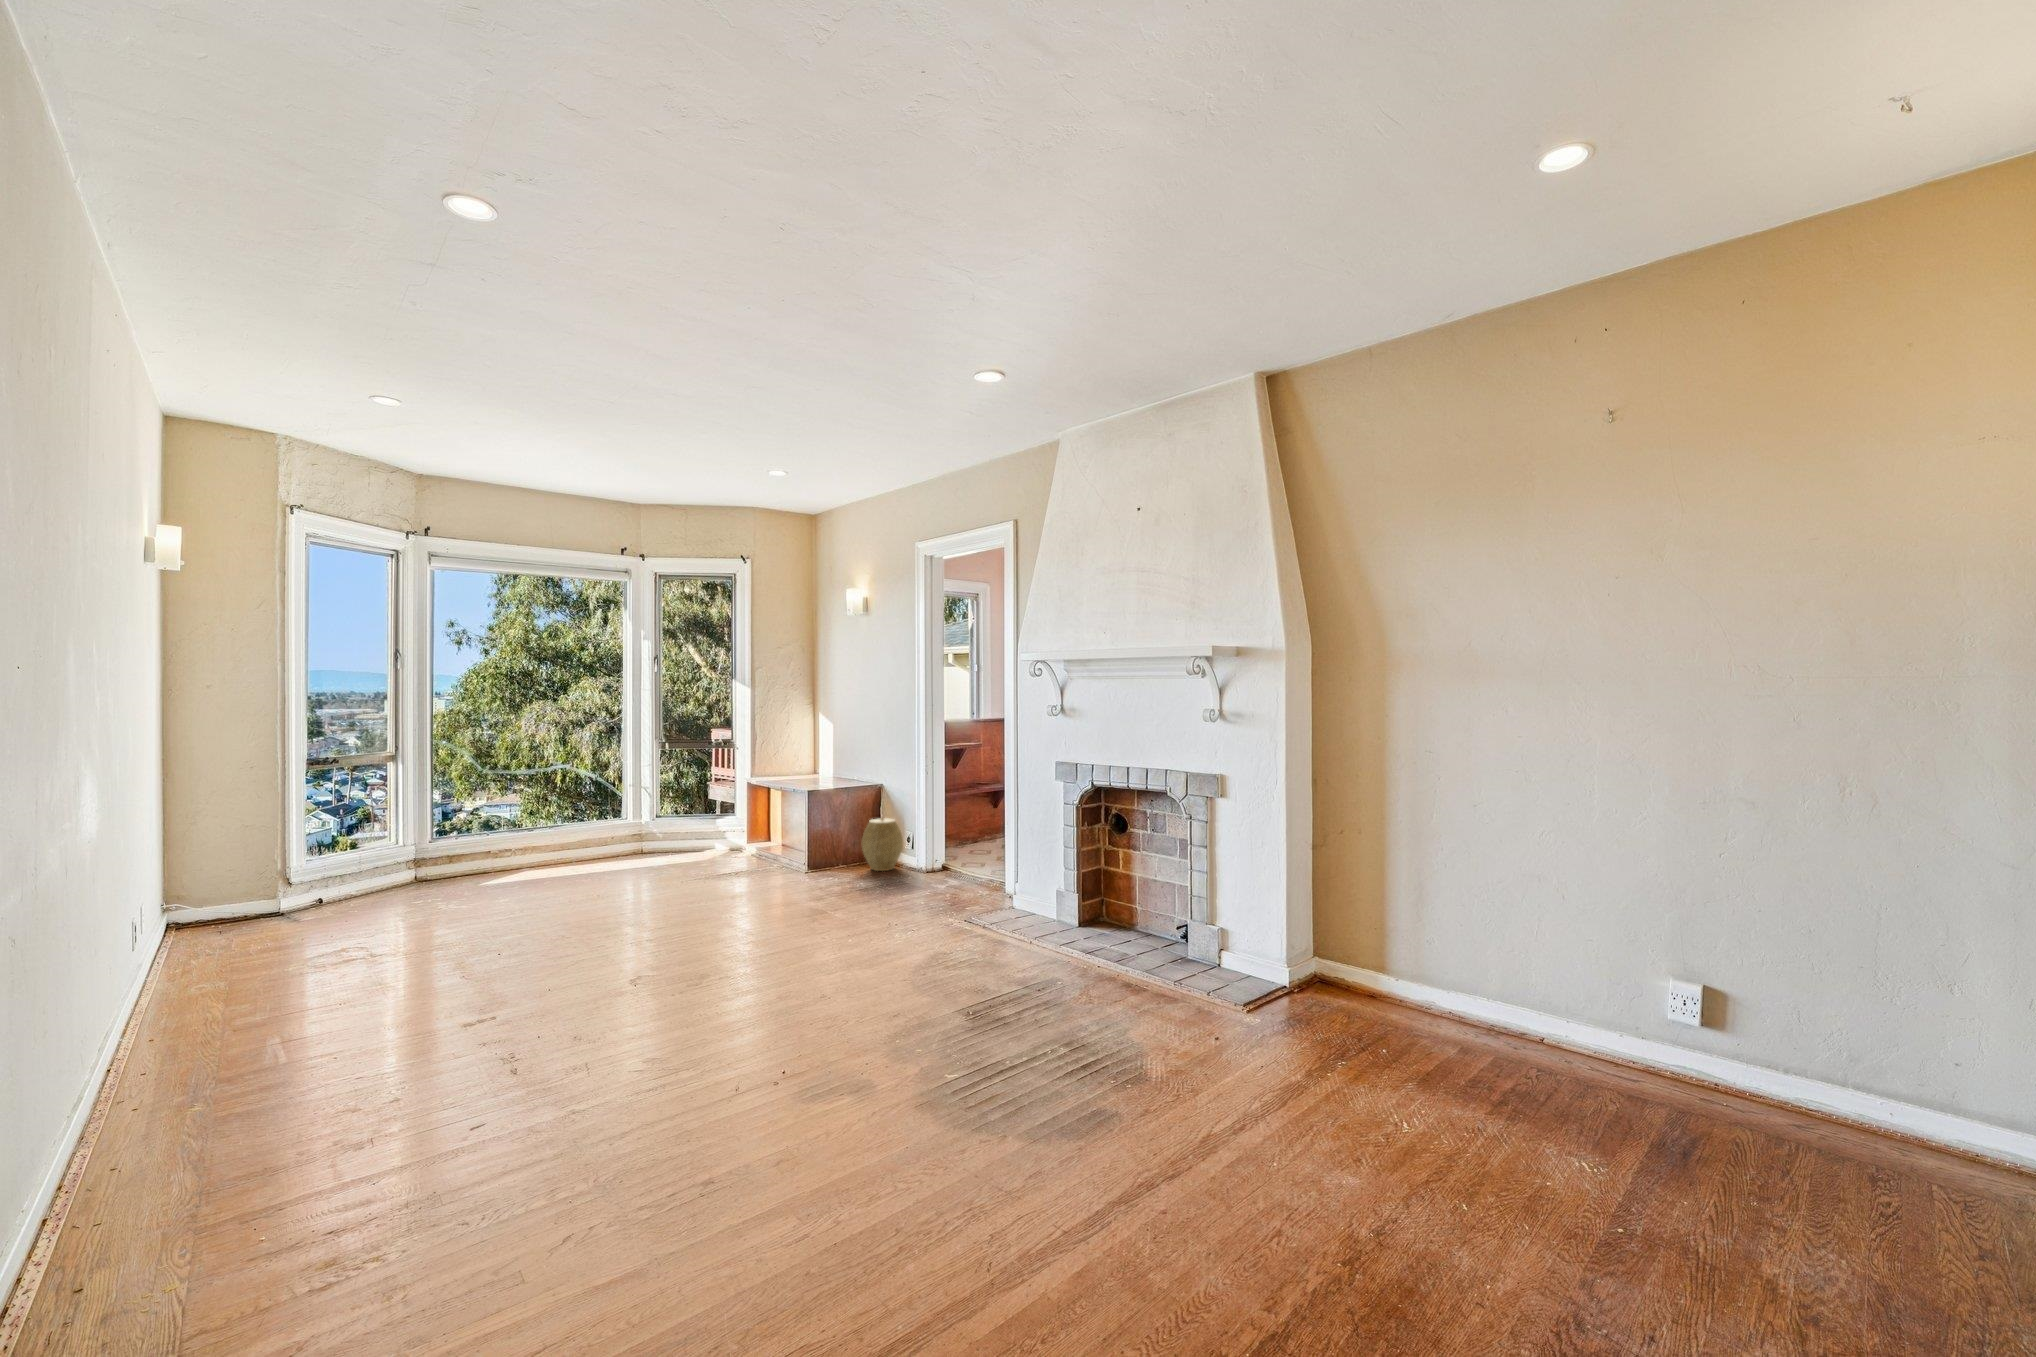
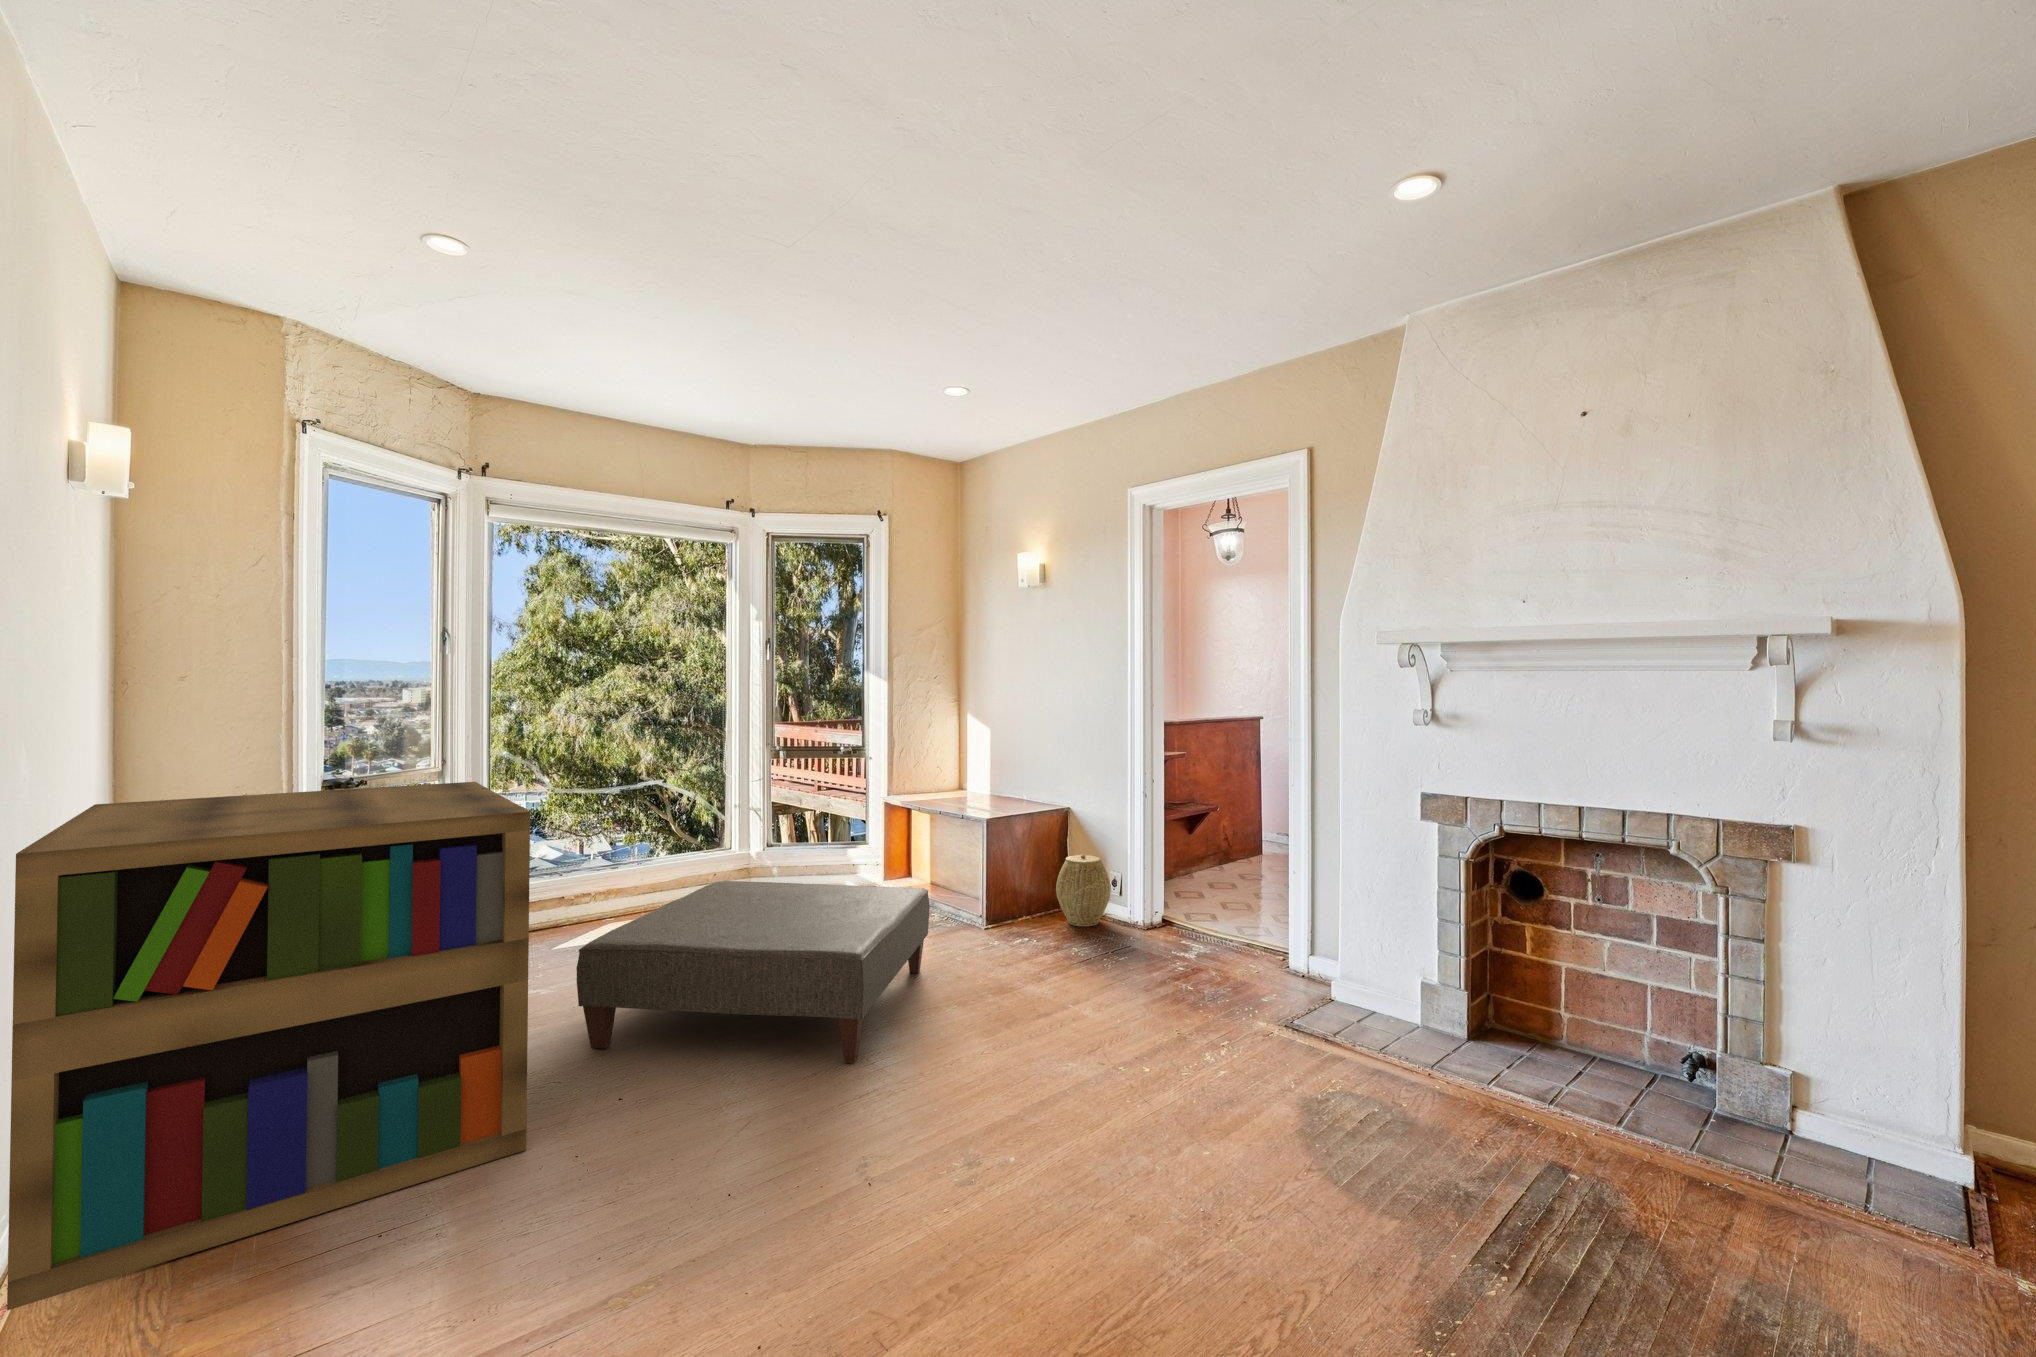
bookshelf: none [138,757,433,1027] -> present [7,782,530,1310]
ottoman: none [475,833,744,938] -> present [577,881,929,1063]

